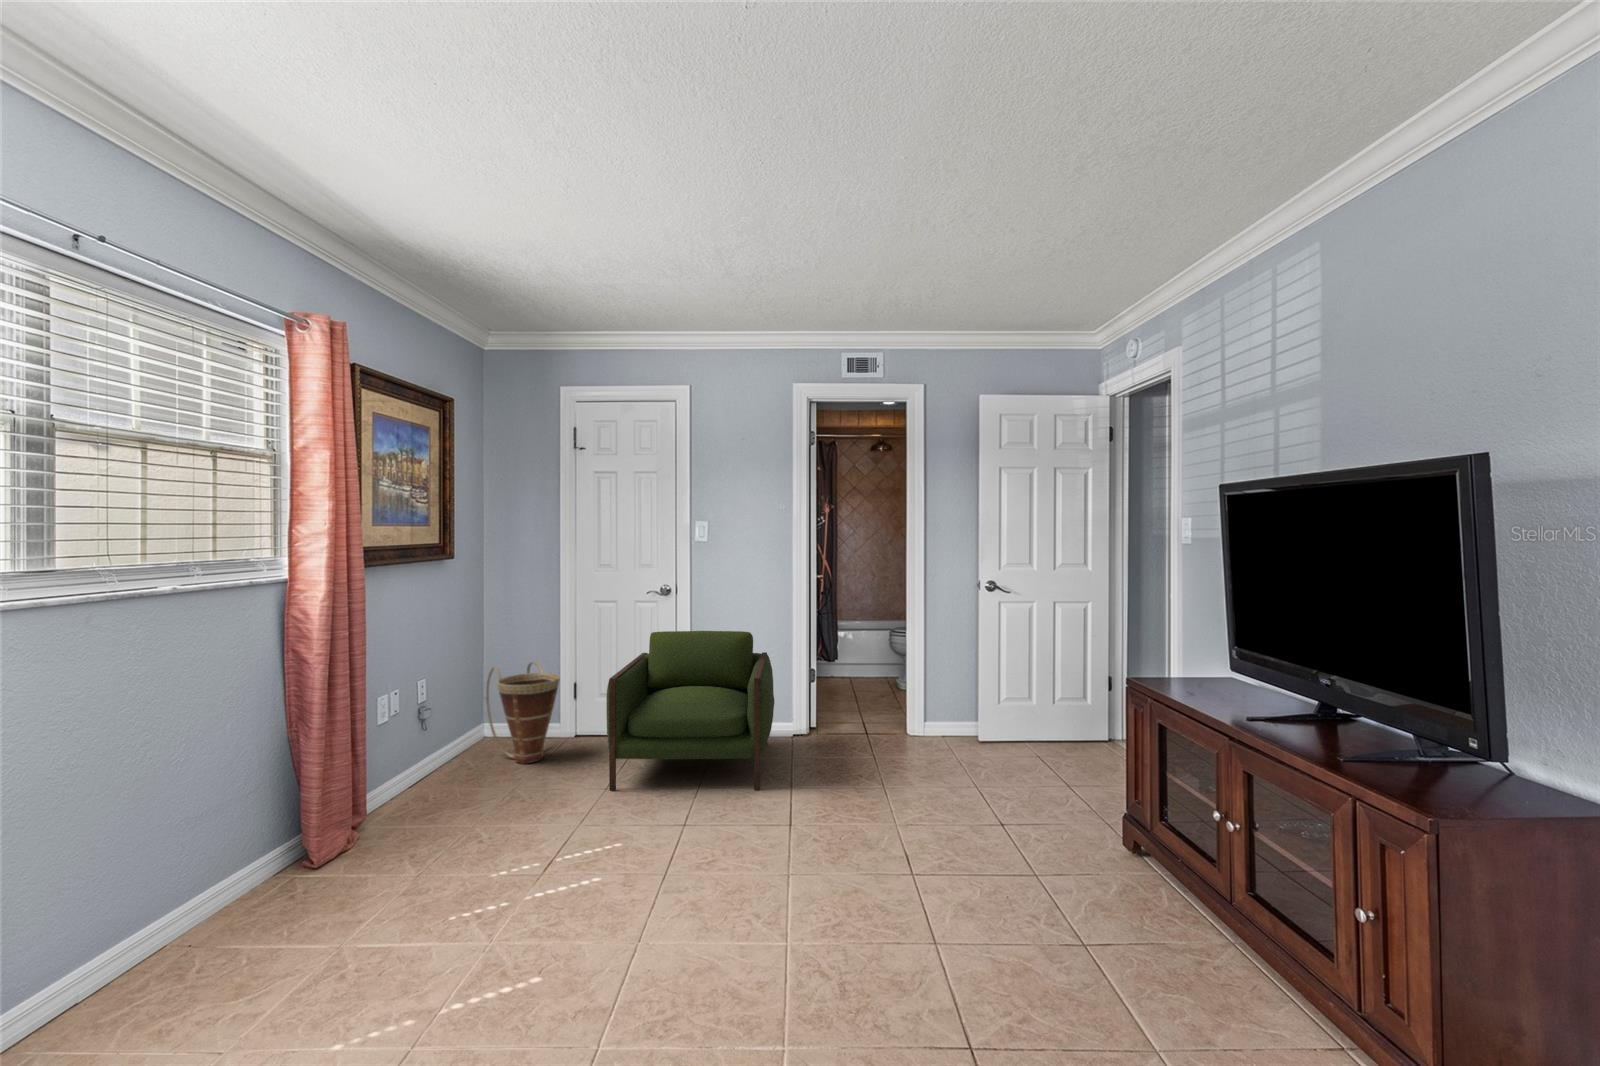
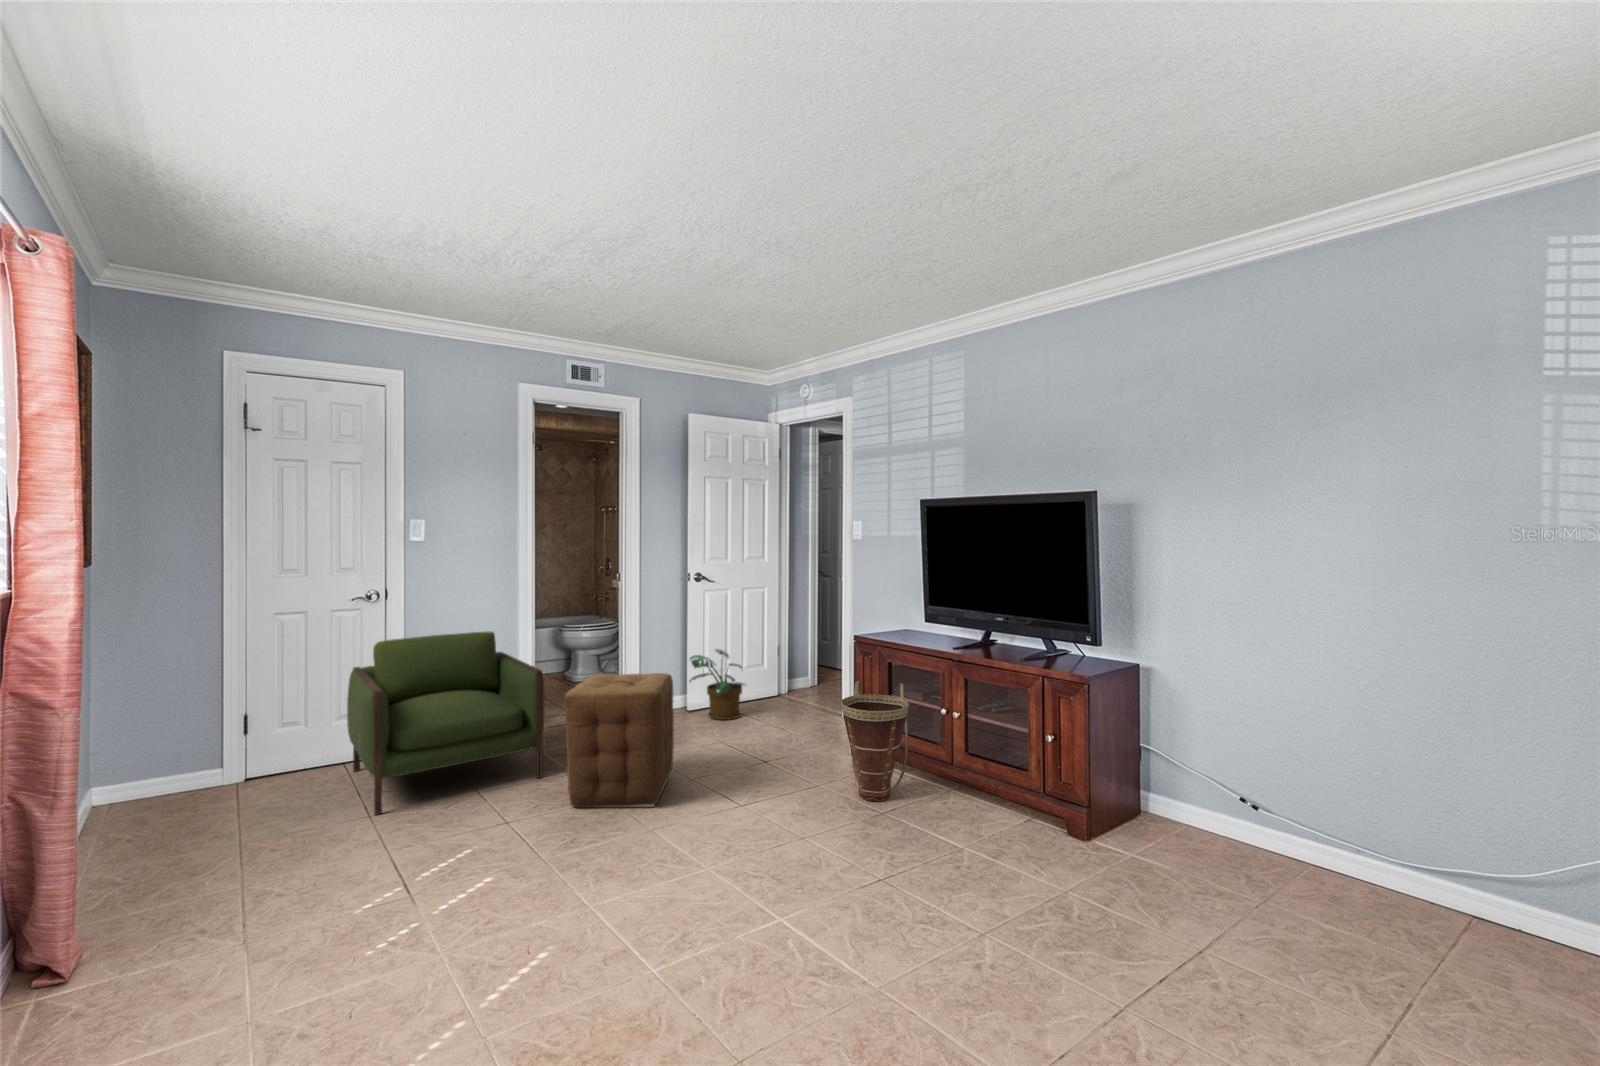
basket: present [486,662,560,763] -> present [841,681,909,801]
potted plant: none [955,677,1044,769] -> present [690,649,745,720]
ottoman: none [739,691,875,860] -> present [564,673,674,807]

